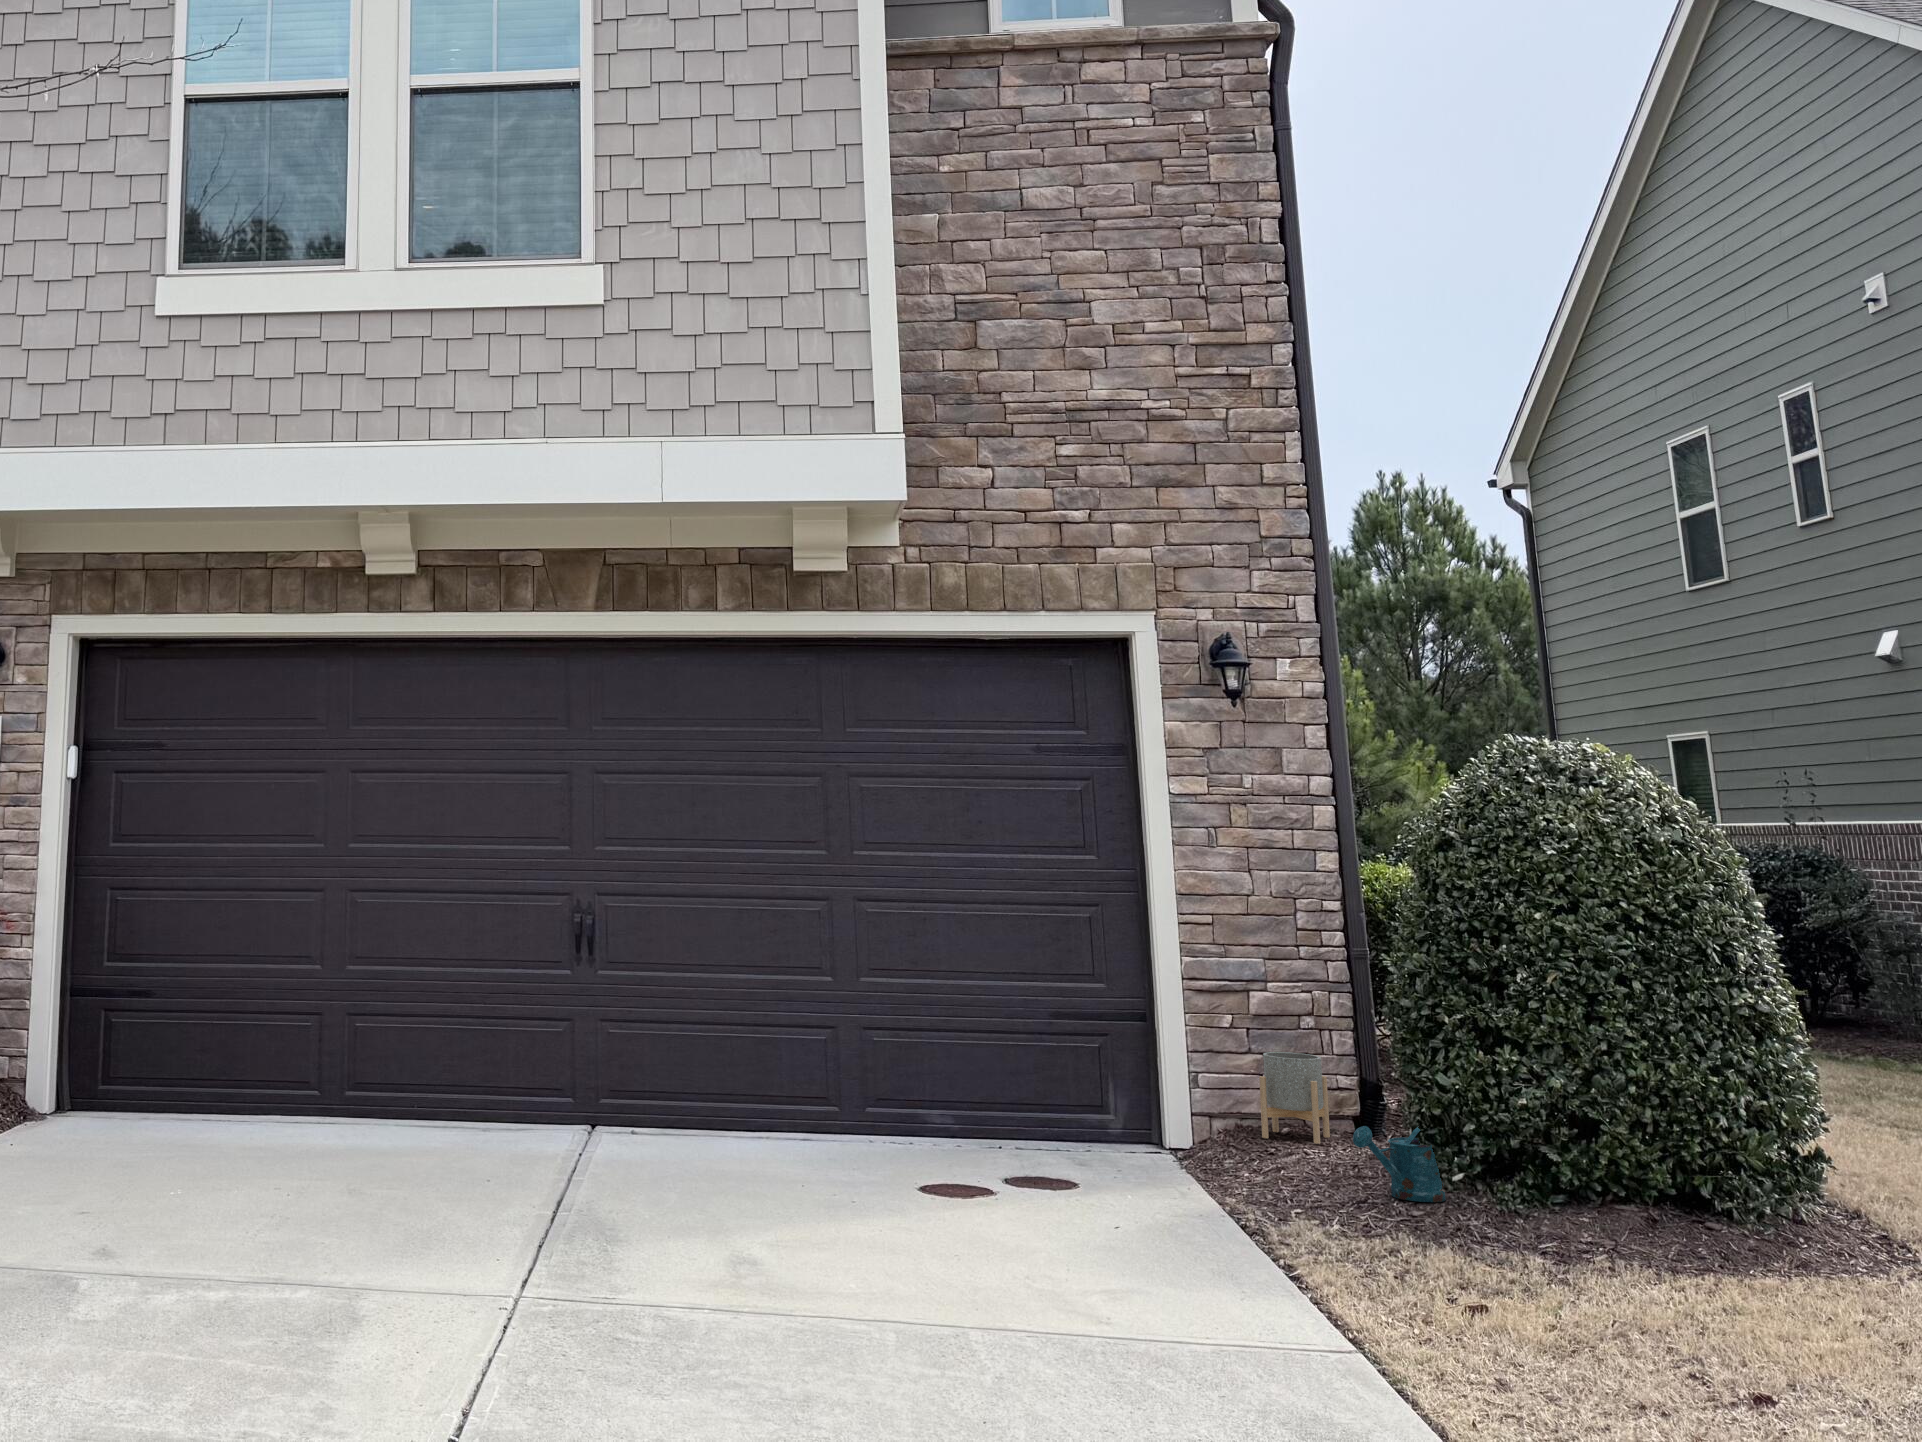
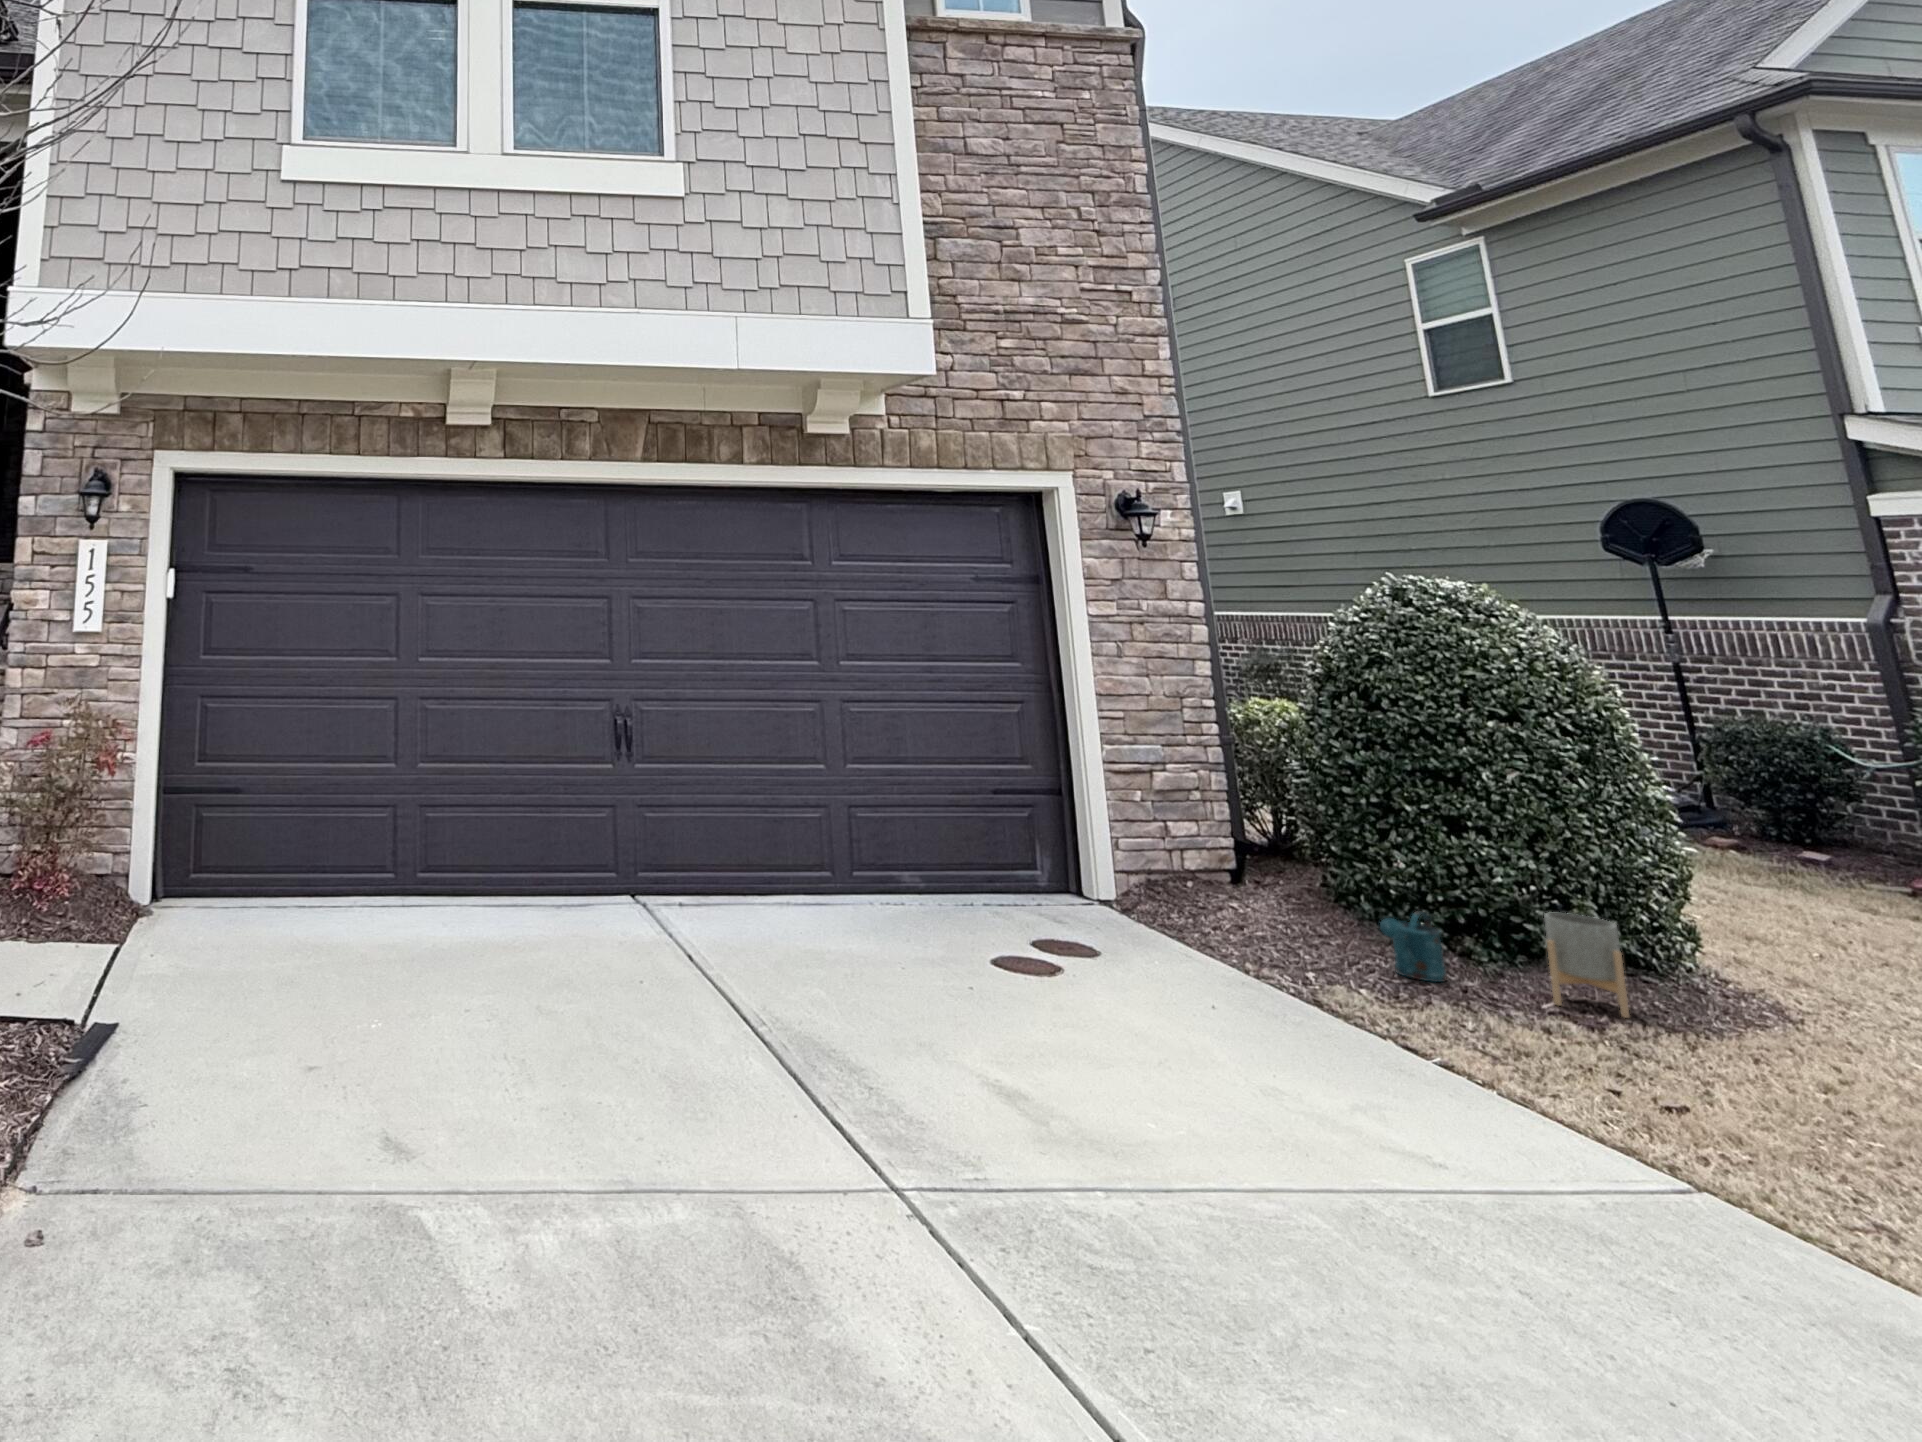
planter: present [1259,1052,1330,1144] -> present [1544,913,1629,1018]

